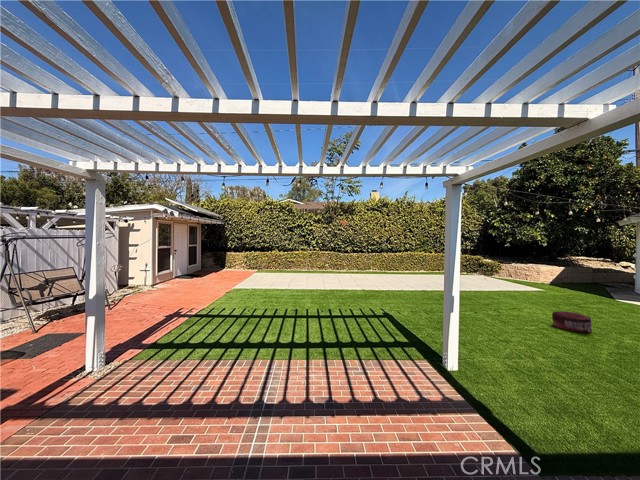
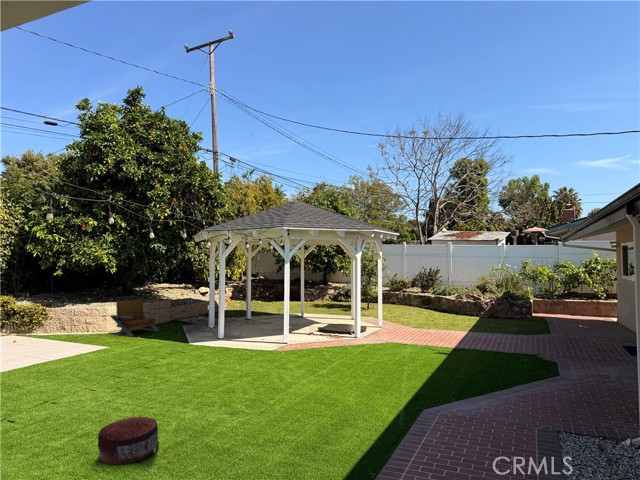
lounge chair: none [542,264,582,288] -> present [111,299,159,337]

